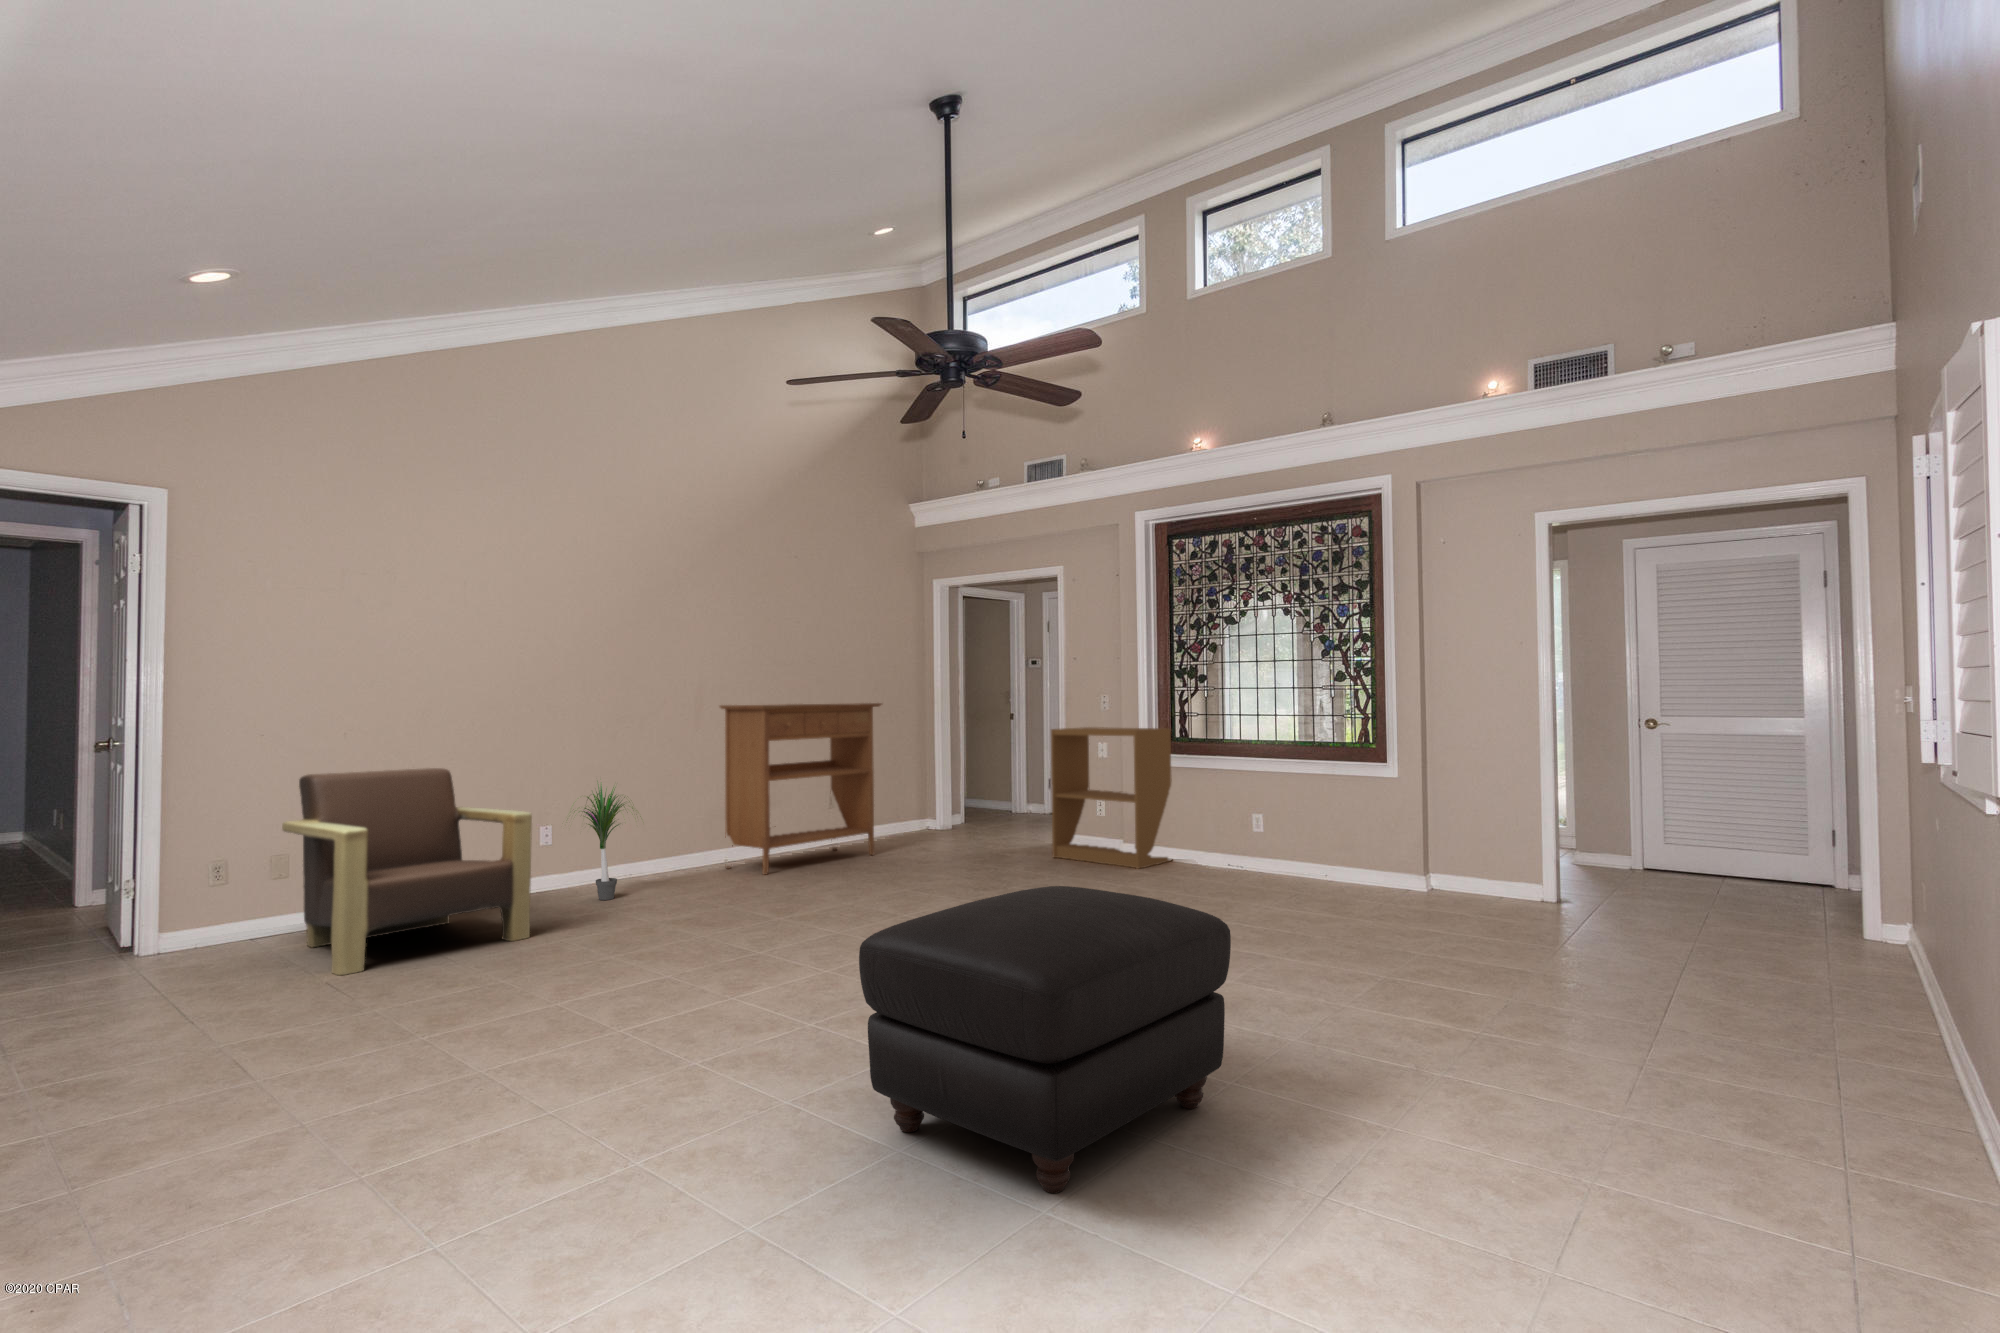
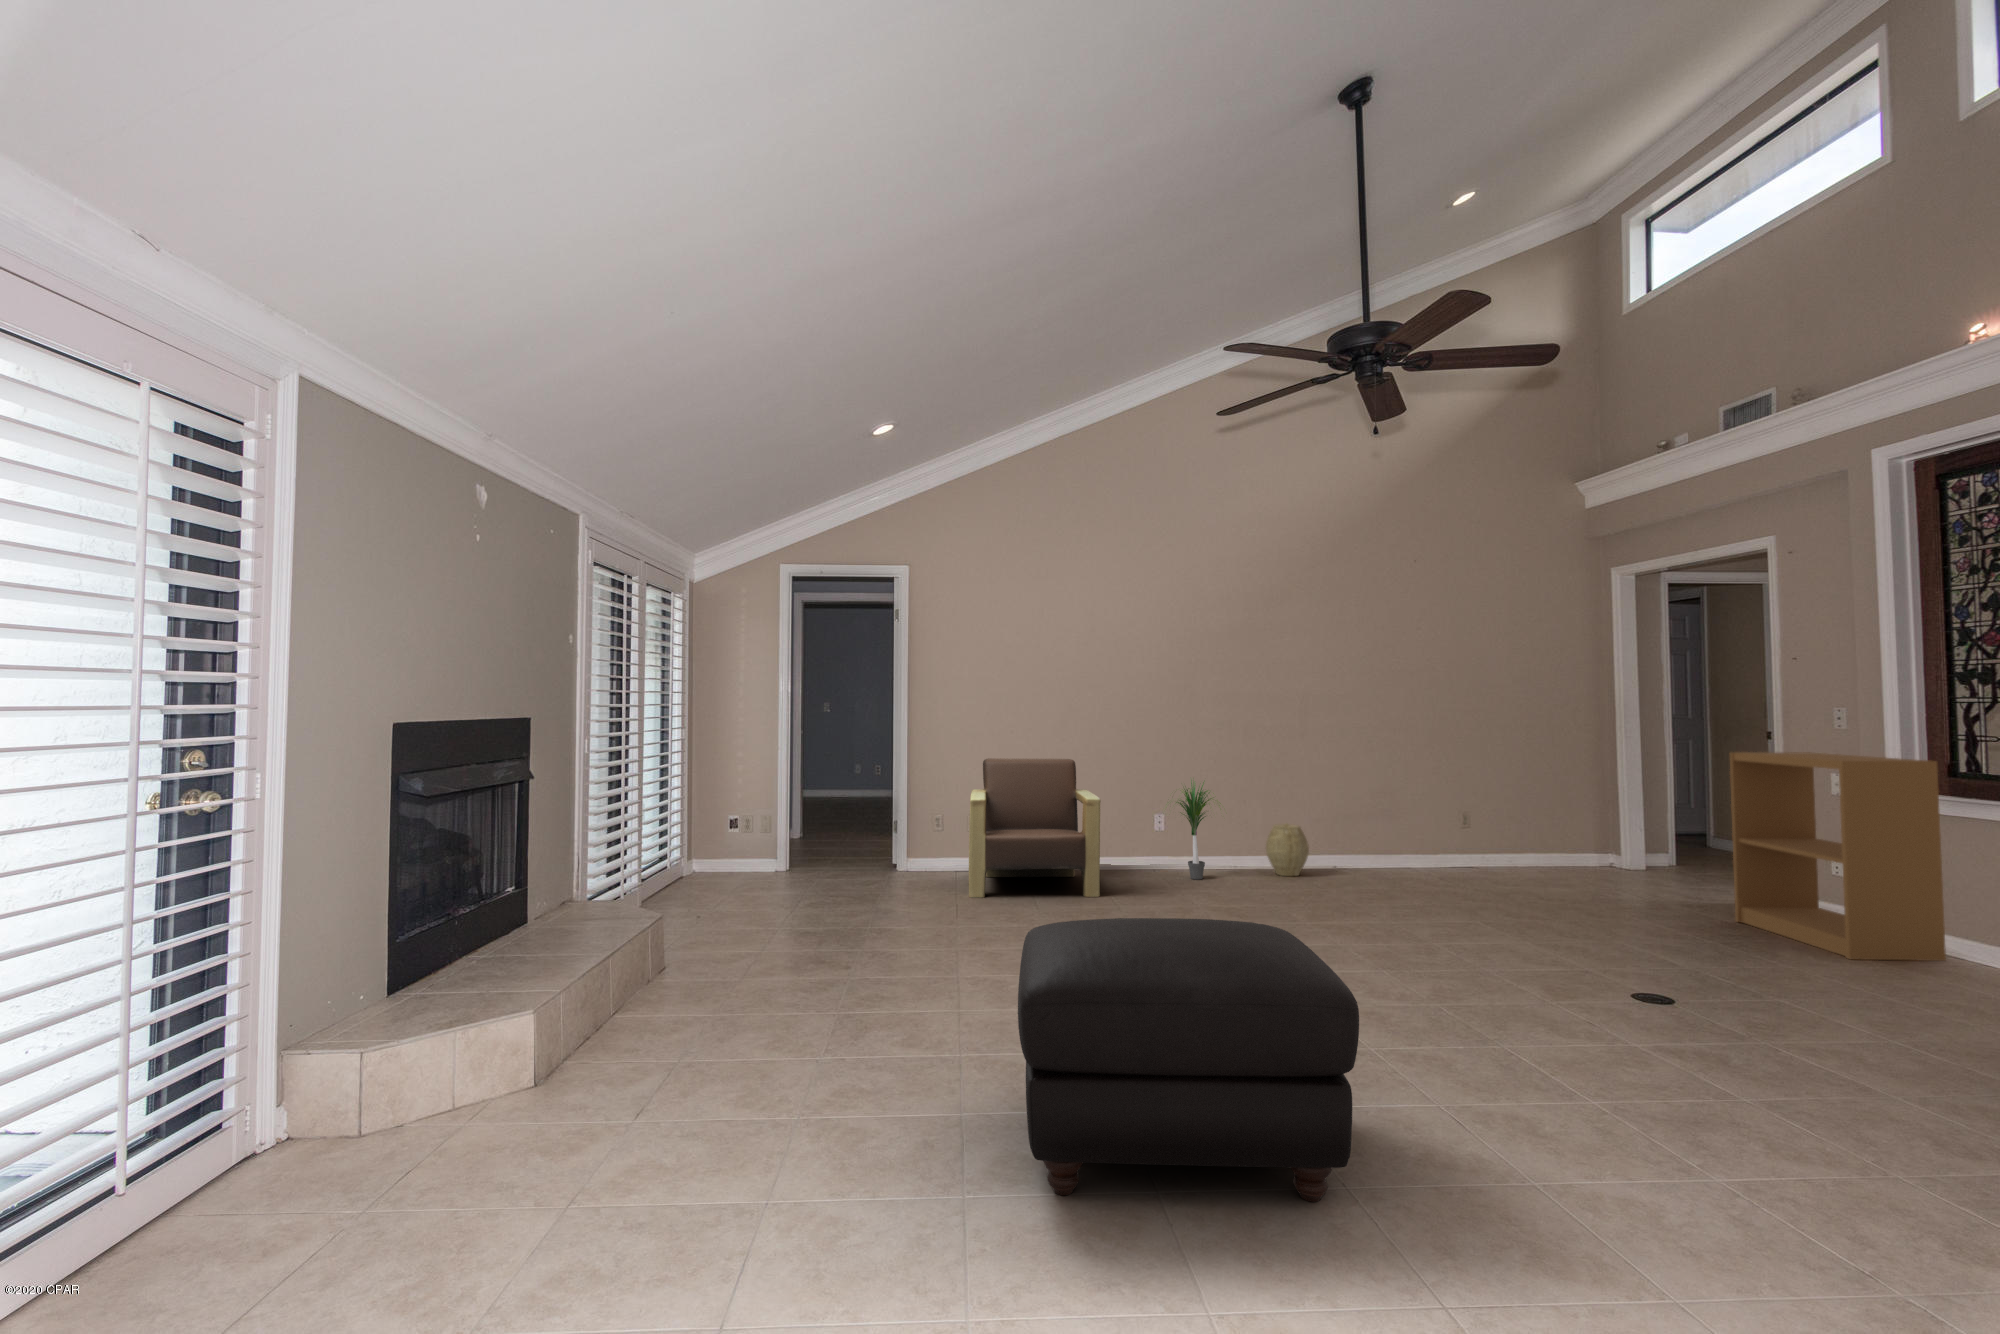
console table: present [720,703,881,874] -> none [1322,713,1511,881]
woven basket: none [668,824,715,881] -> present [1266,823,1309,876]

